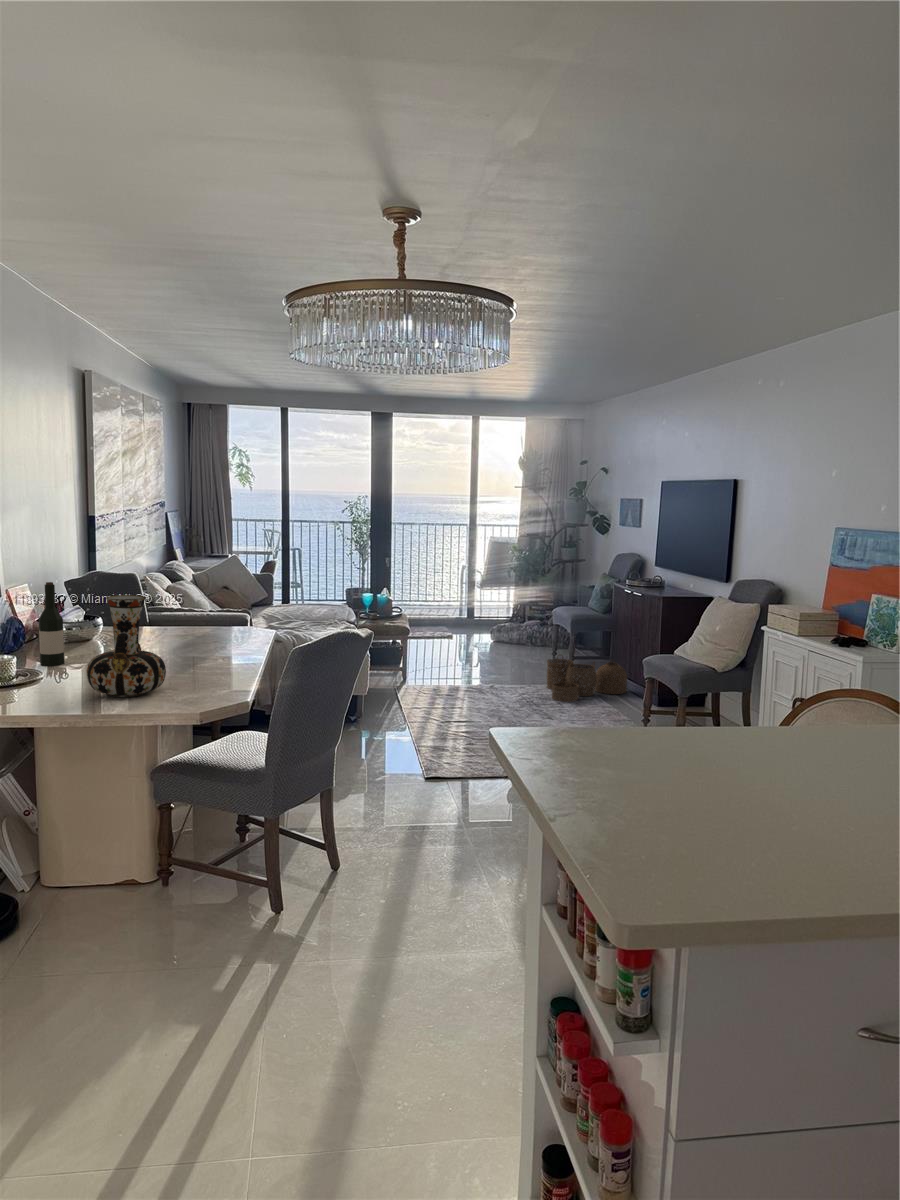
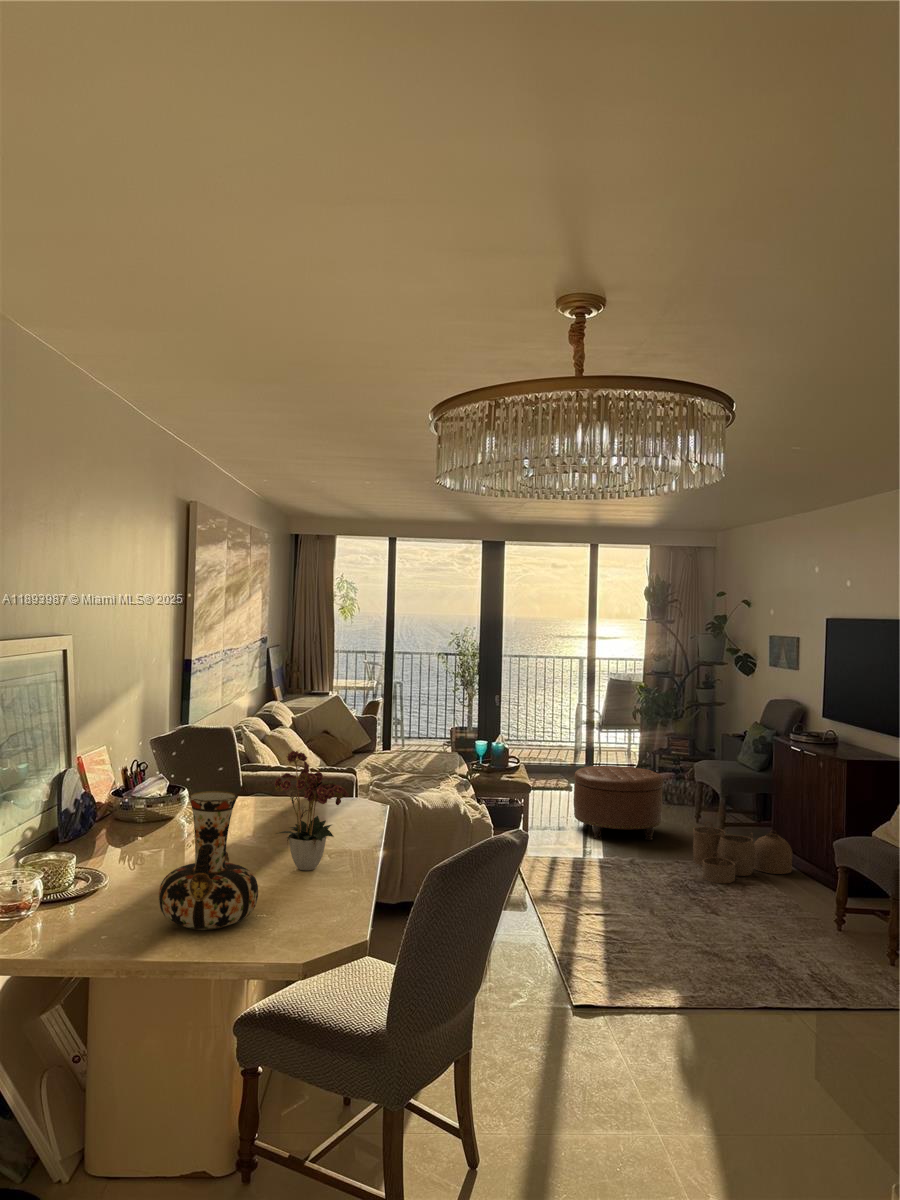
flower arrangement: none [172,567,241,665] -> present [275,751,348,870]
wine bottle: present [39,582,64,666] -> none [109,759,139,863]
ottoman: none [449,613,525,673] -> present [574,766,663,840]

